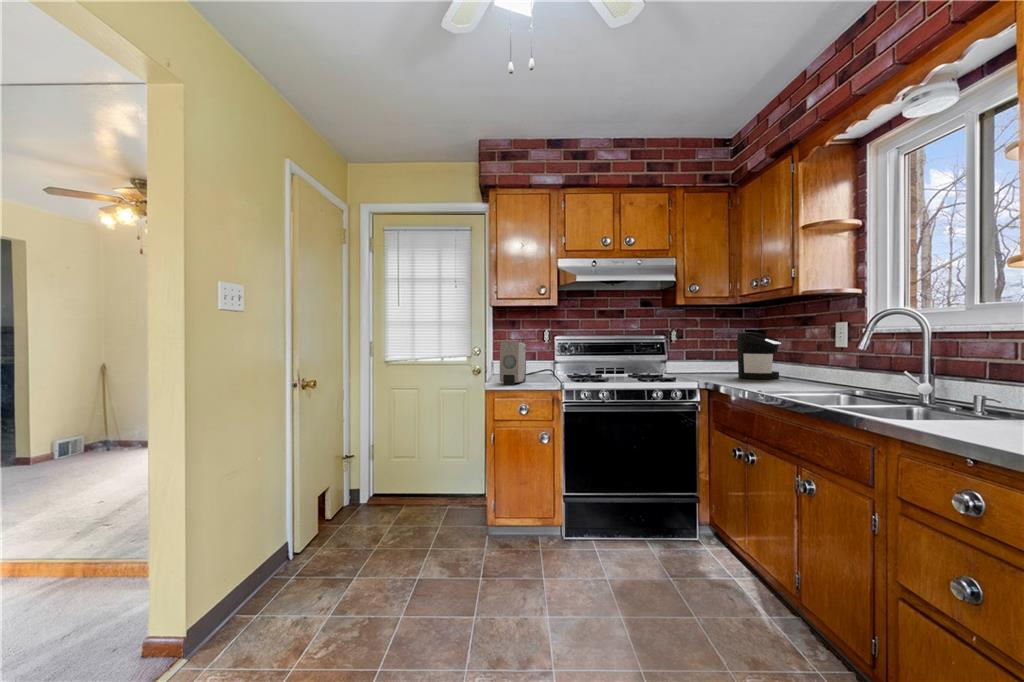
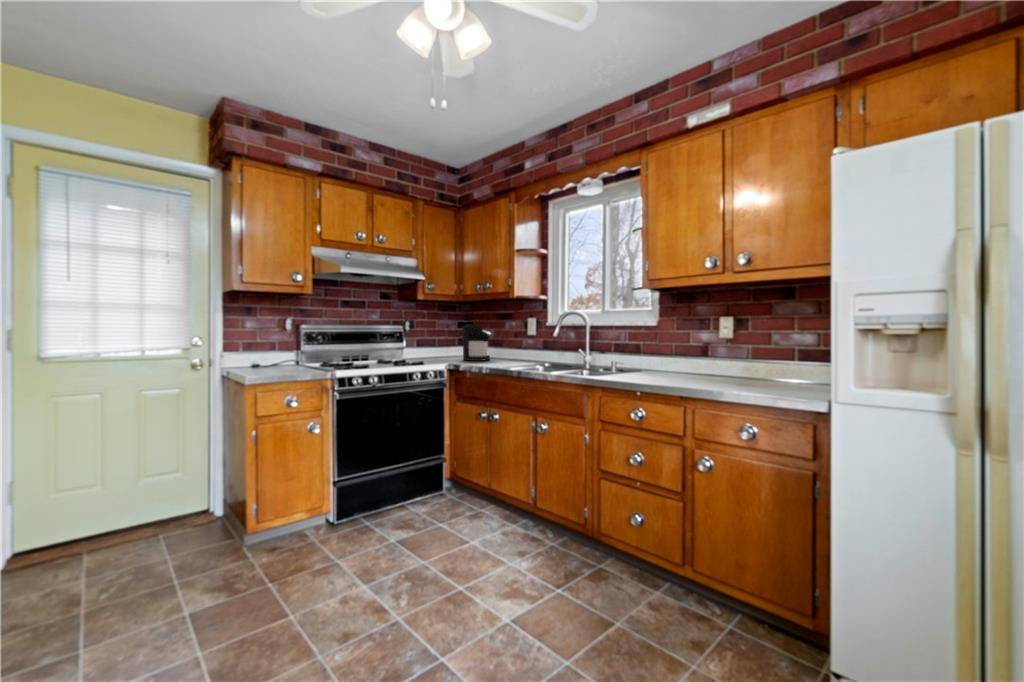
soap dispenser: present [500,342,526,385] -> none [264,328,288,374]

